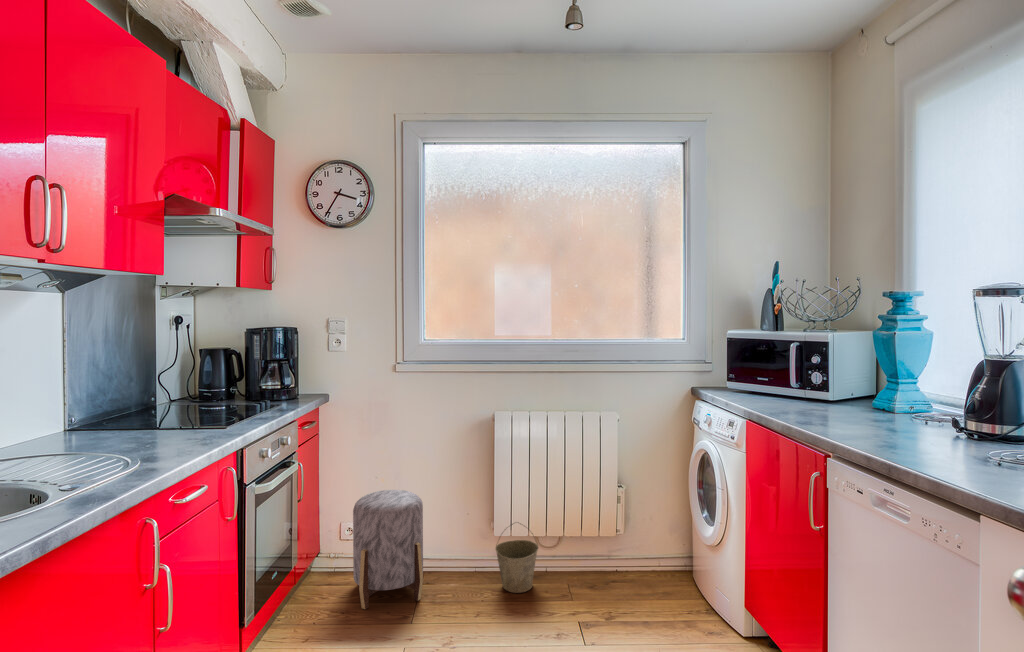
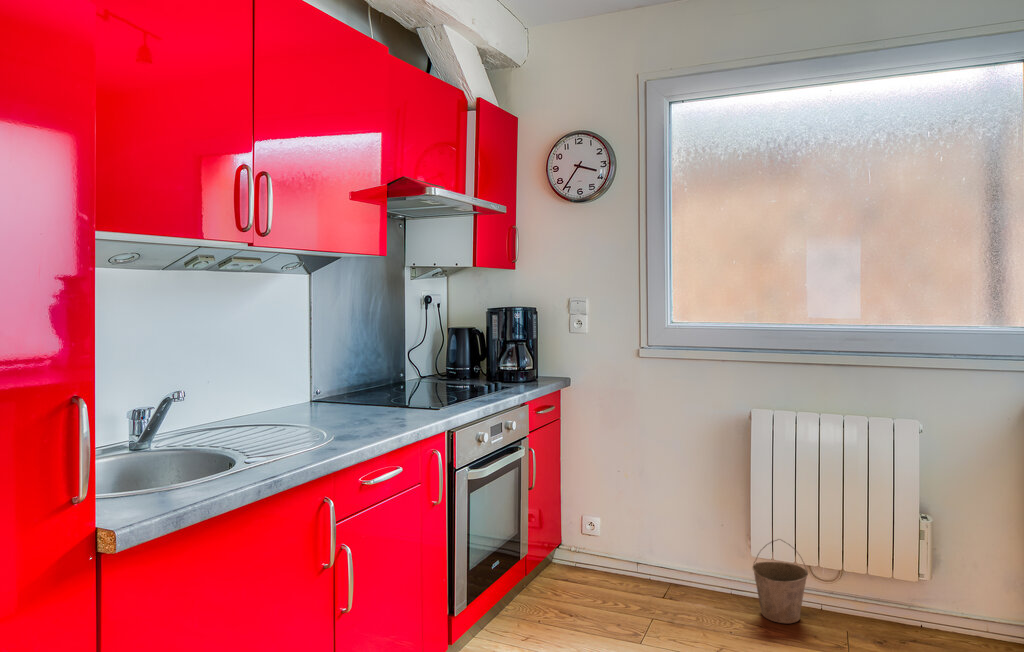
stool: present [353,490,423,609] -> none [591,486,666,610]

